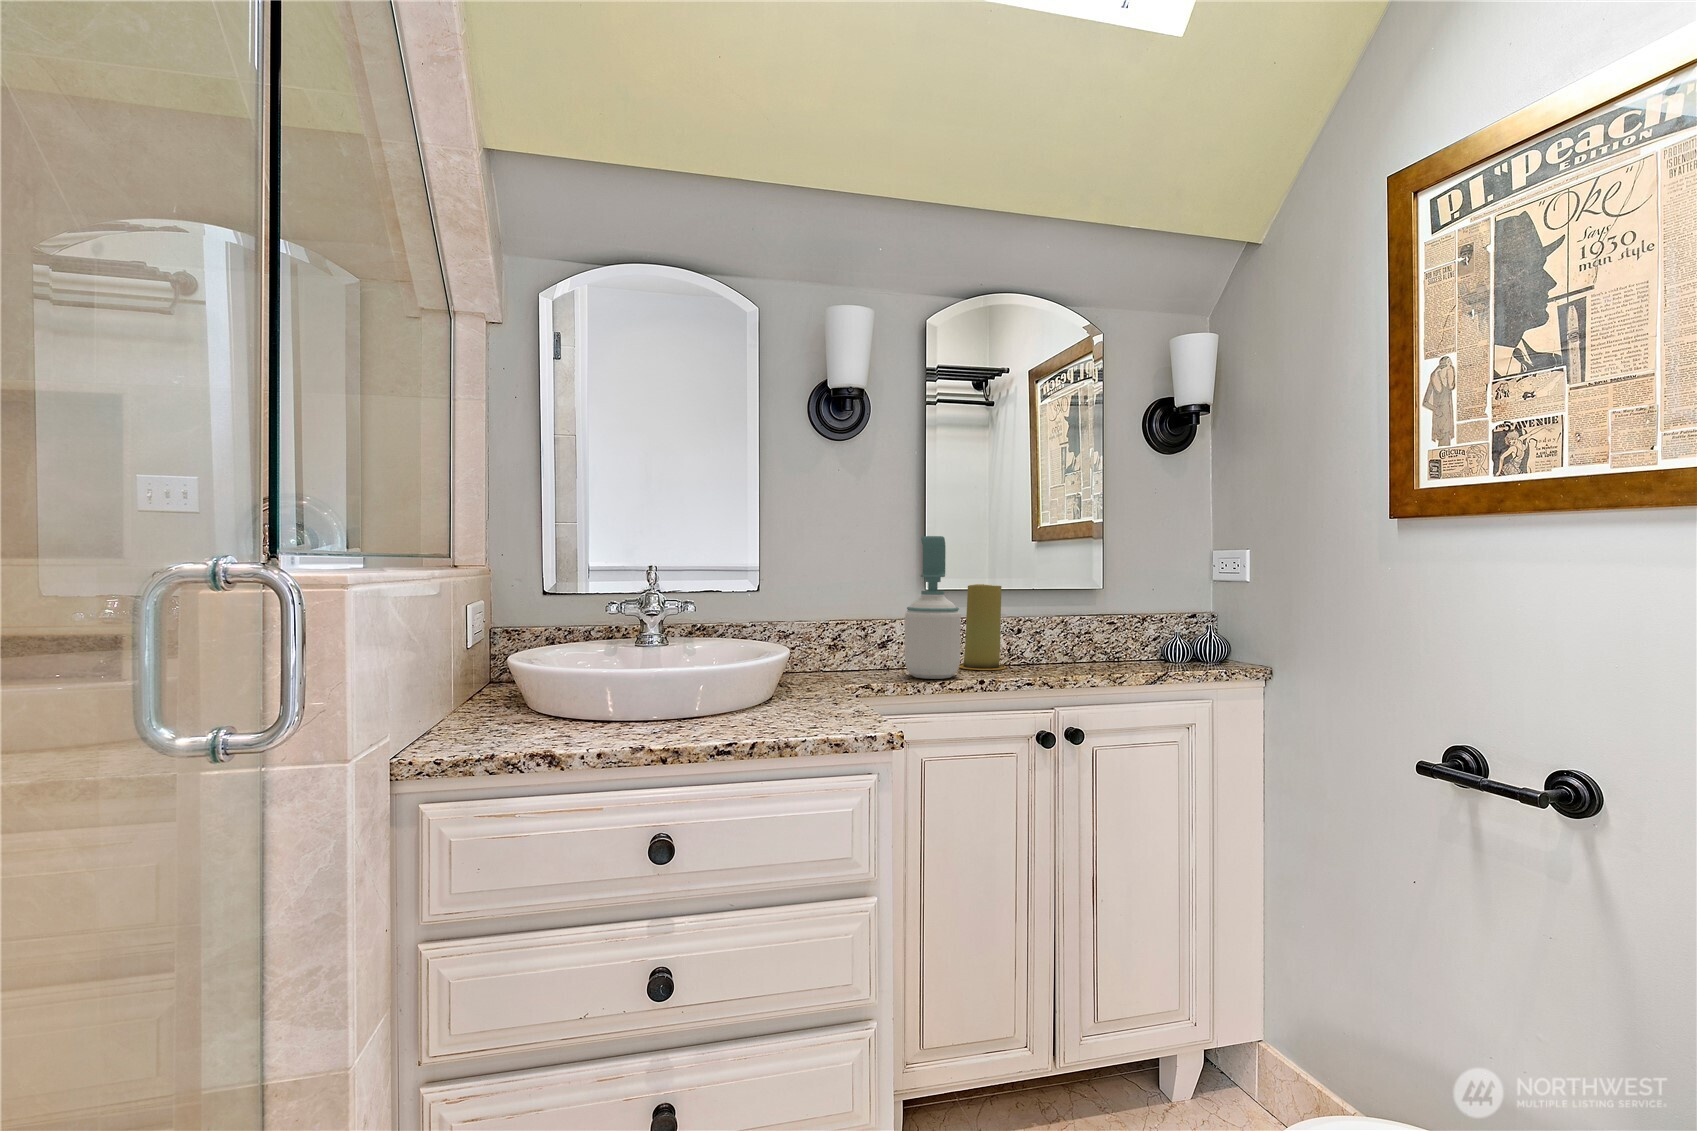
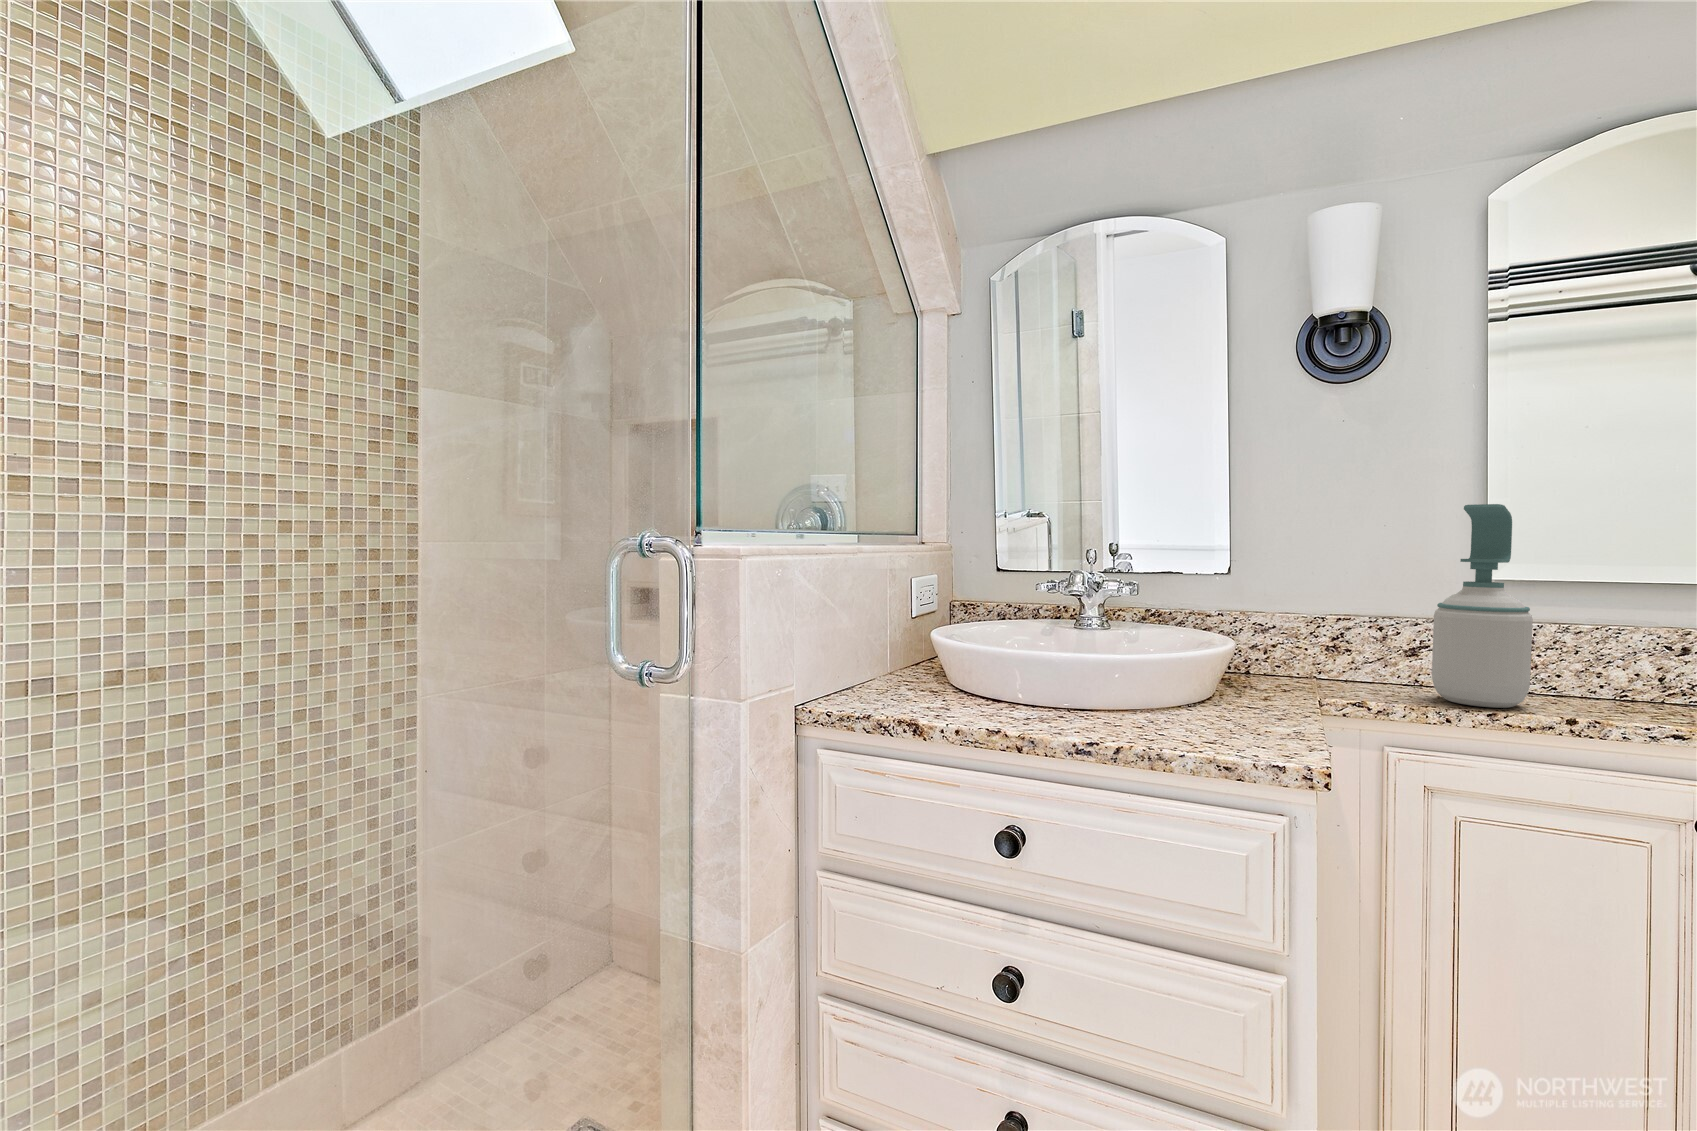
candle: present [959,584,1006,670] -> none [1544,575,1641,707]

